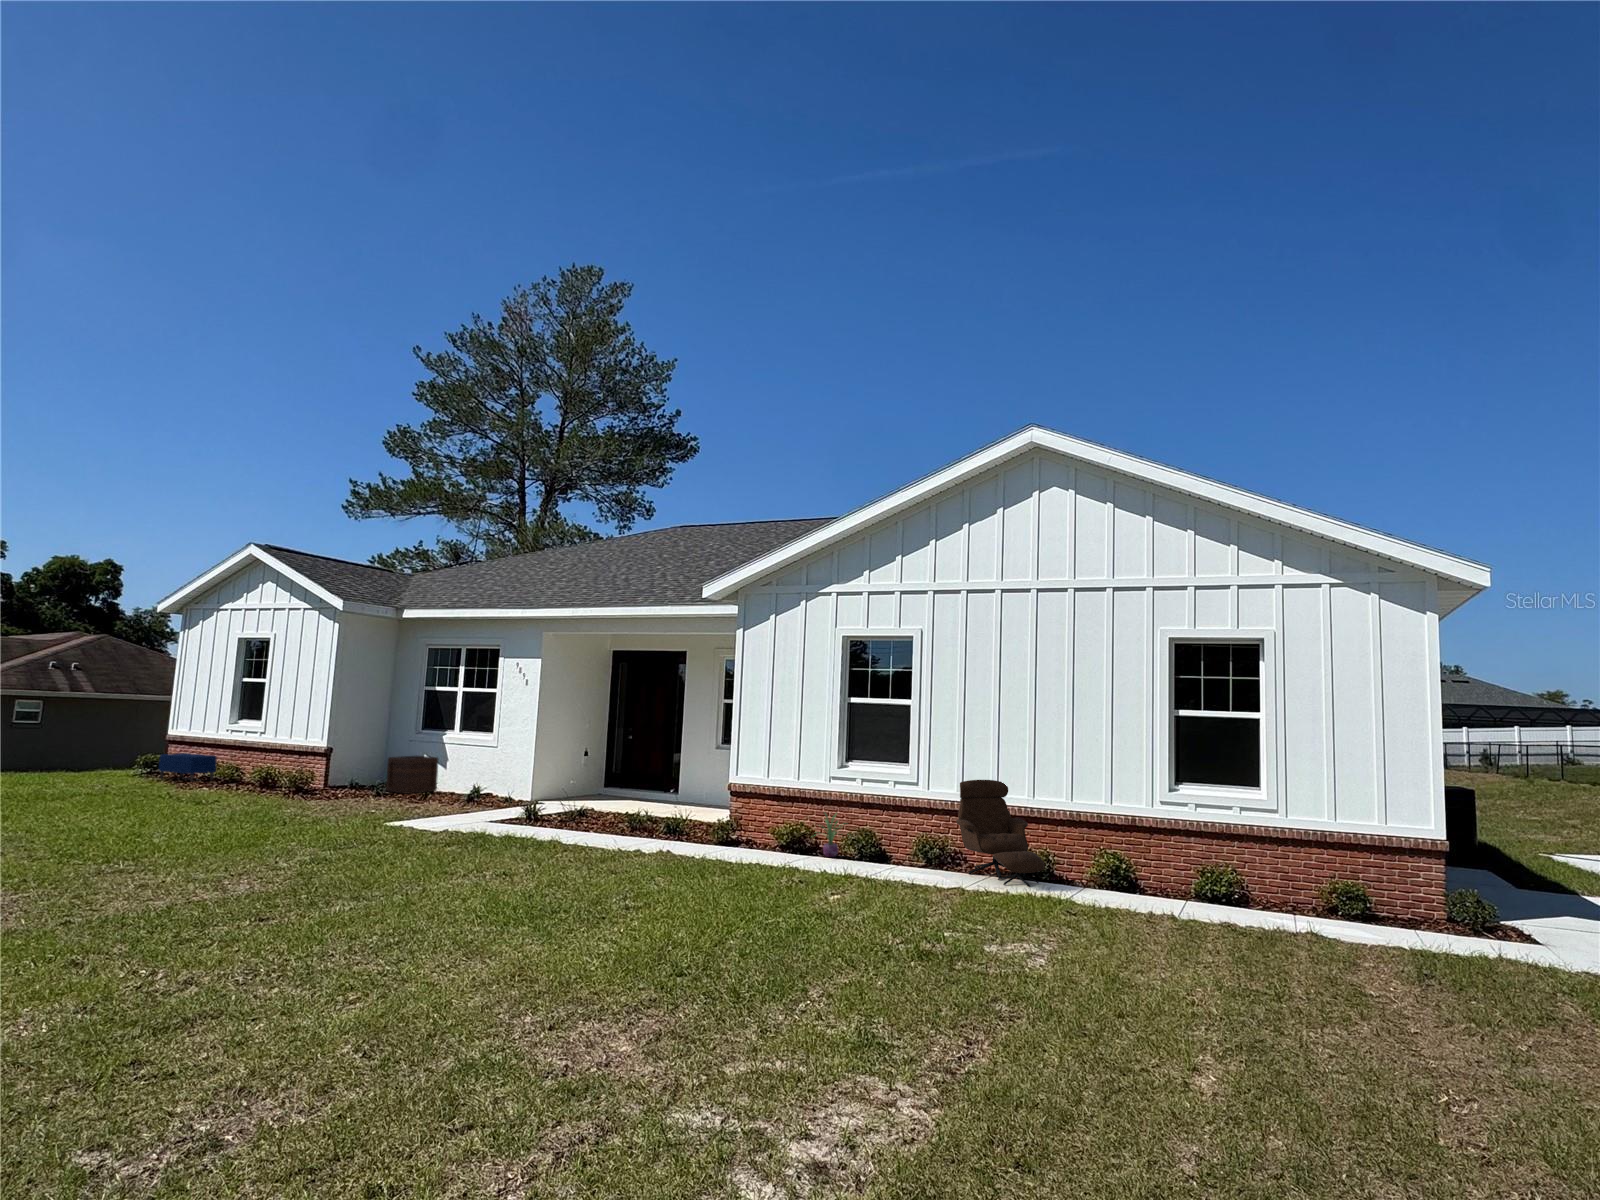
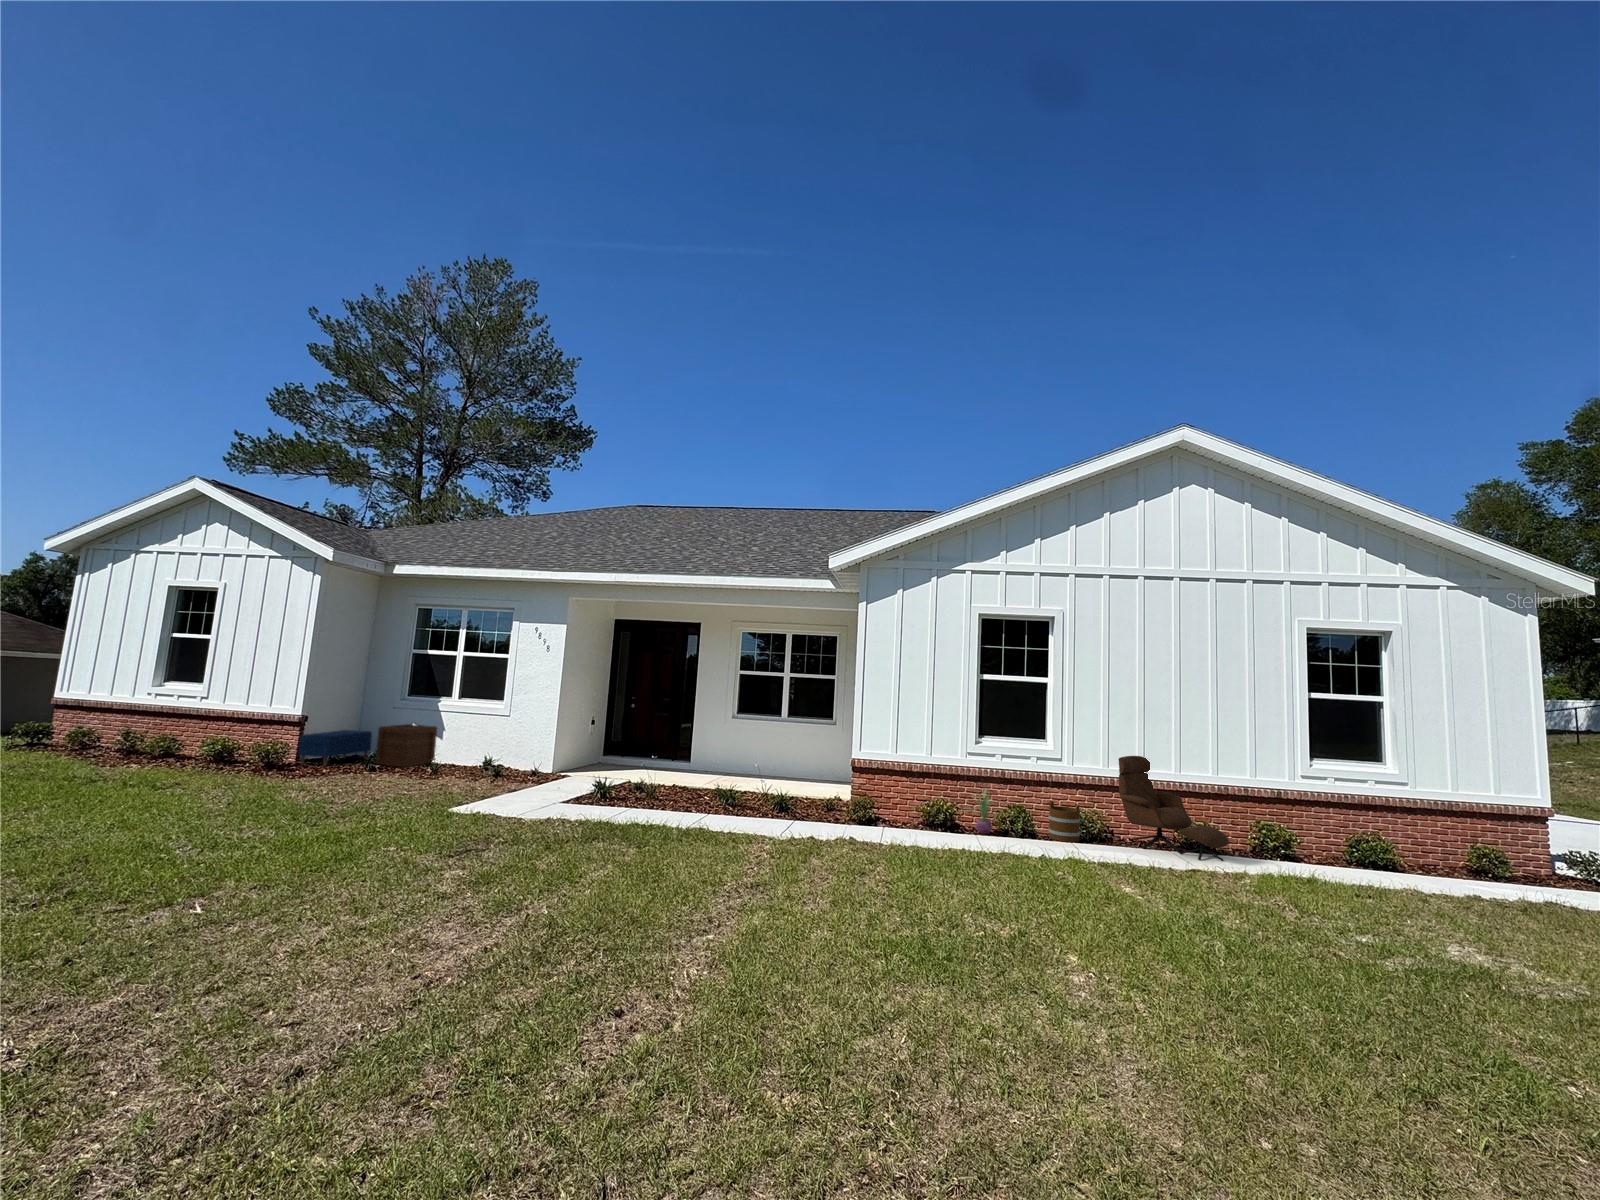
bench: present [159,753,217,782] -> present [299,730,372,767]
bucket: none [890,826,921,866] -> present [1048,801,1080,842]

